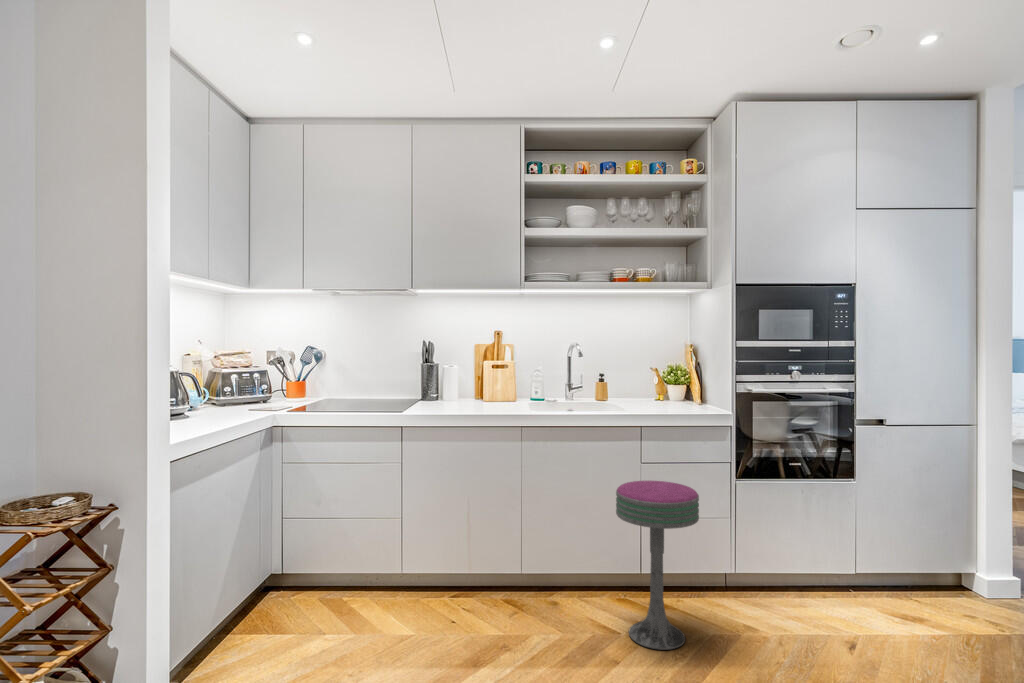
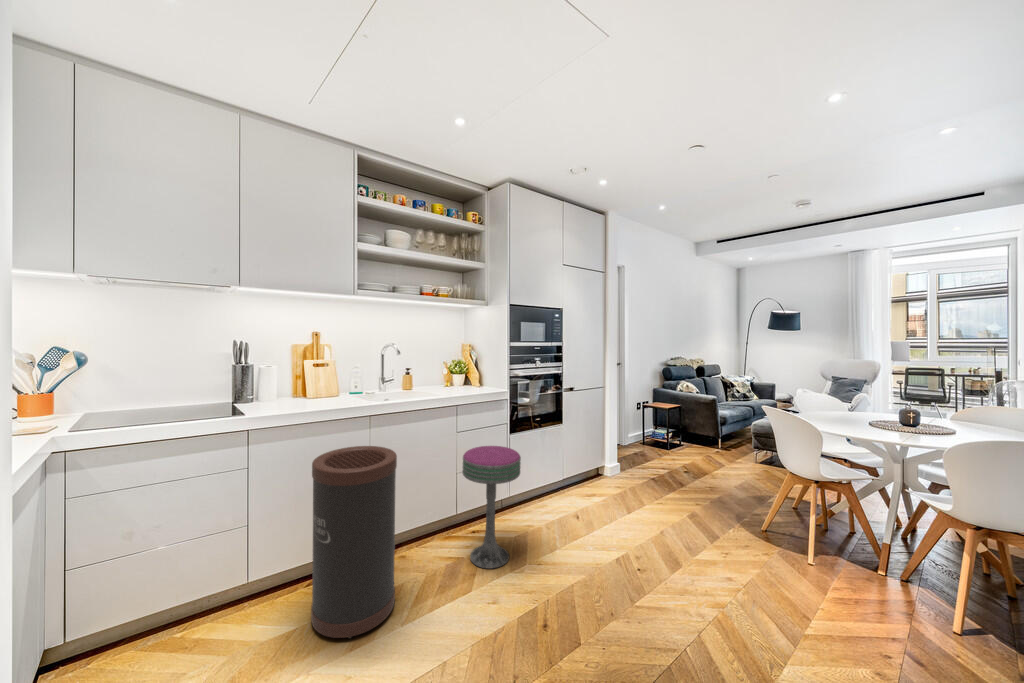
trash can: none [434,450,519,646] -> present [311,446,397,639]

